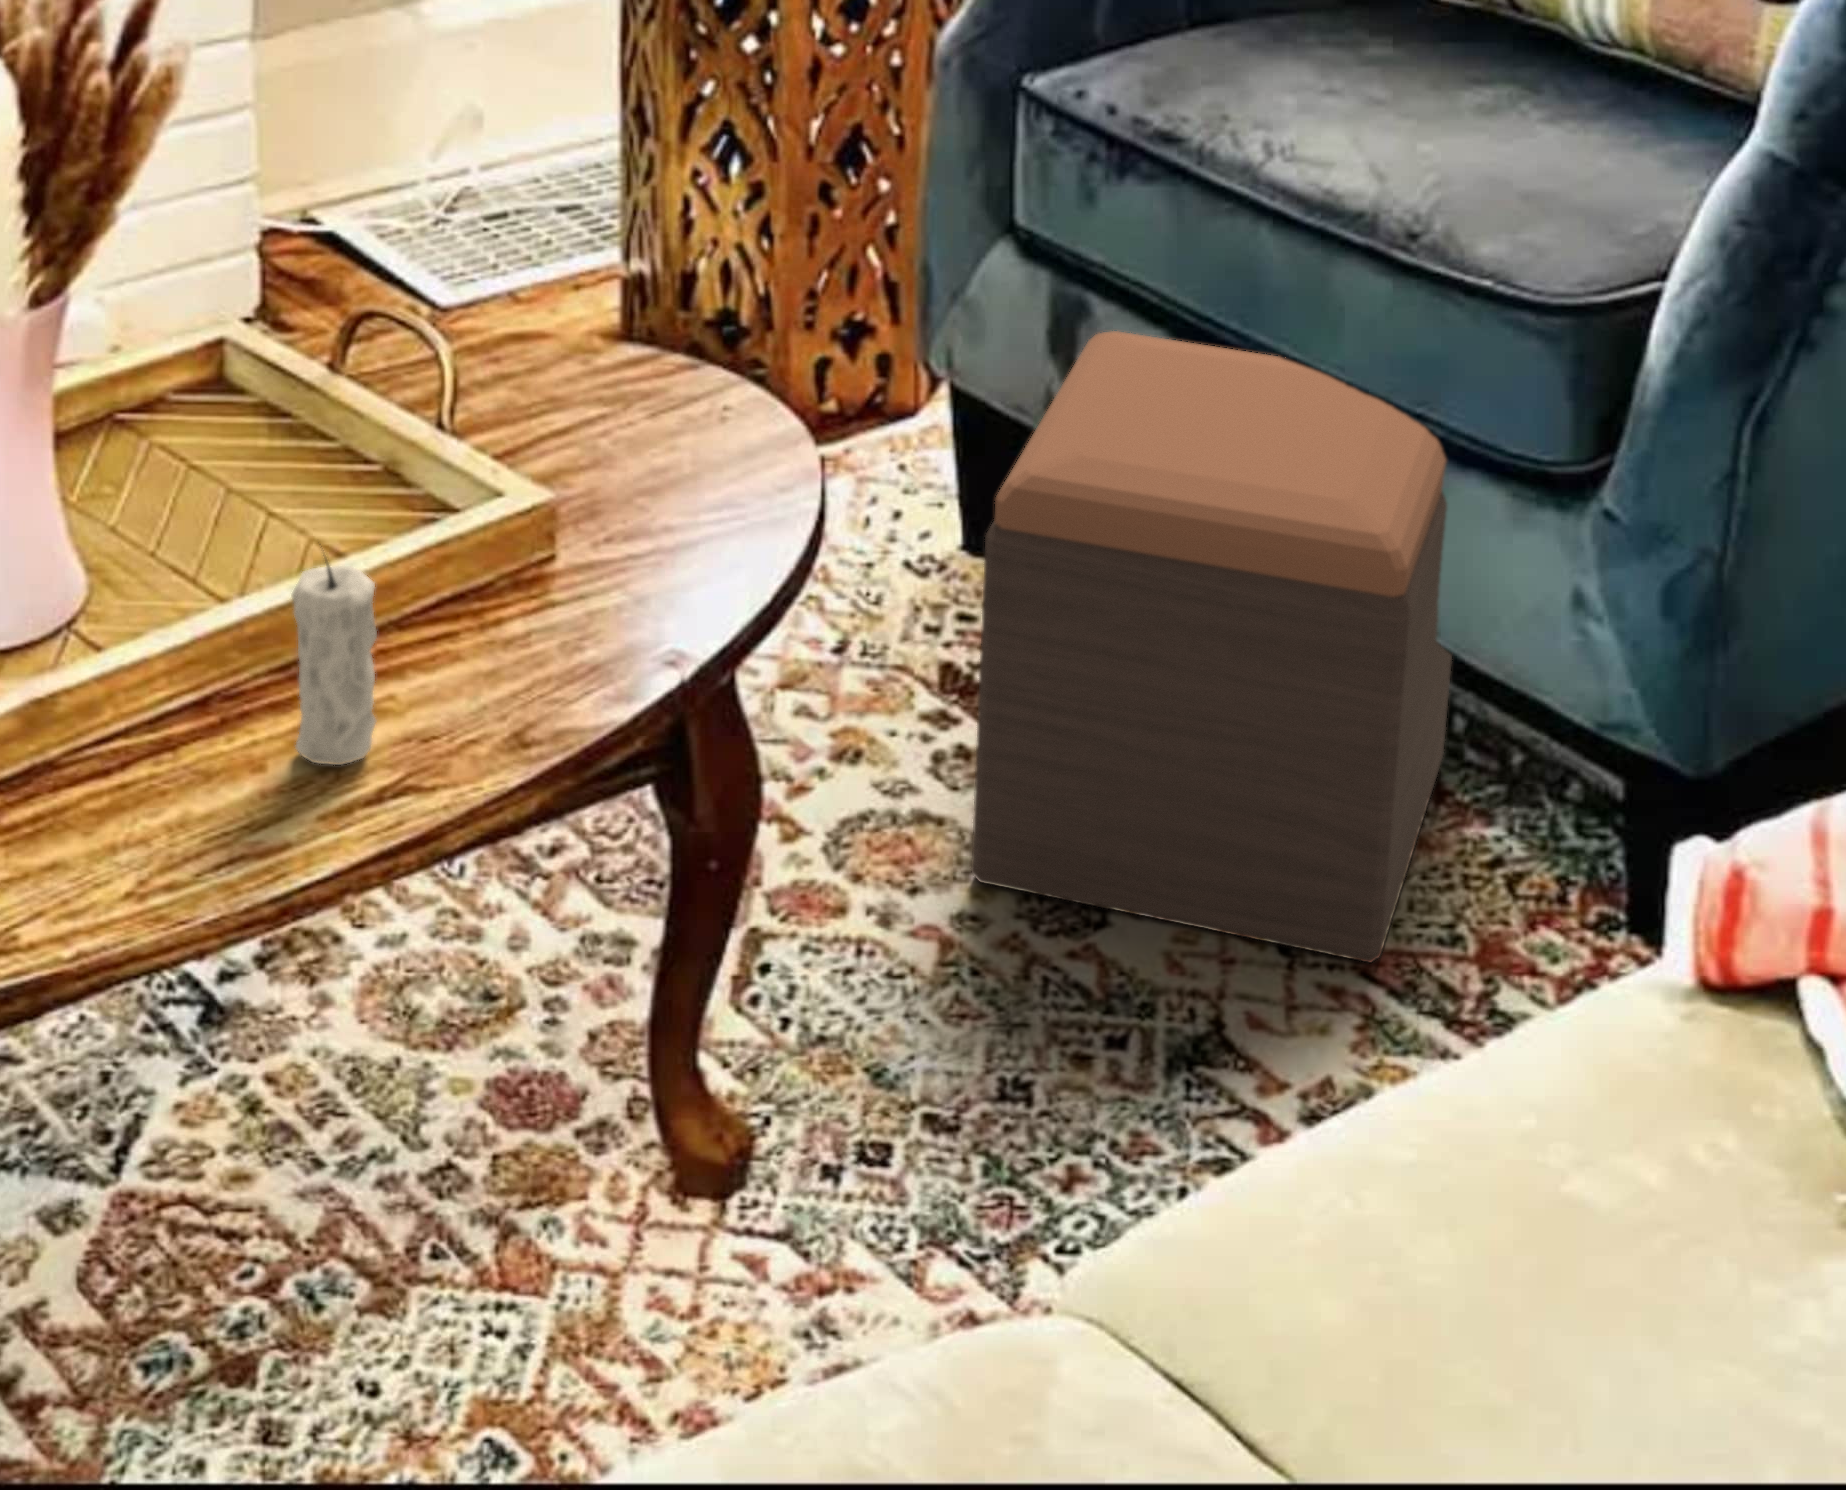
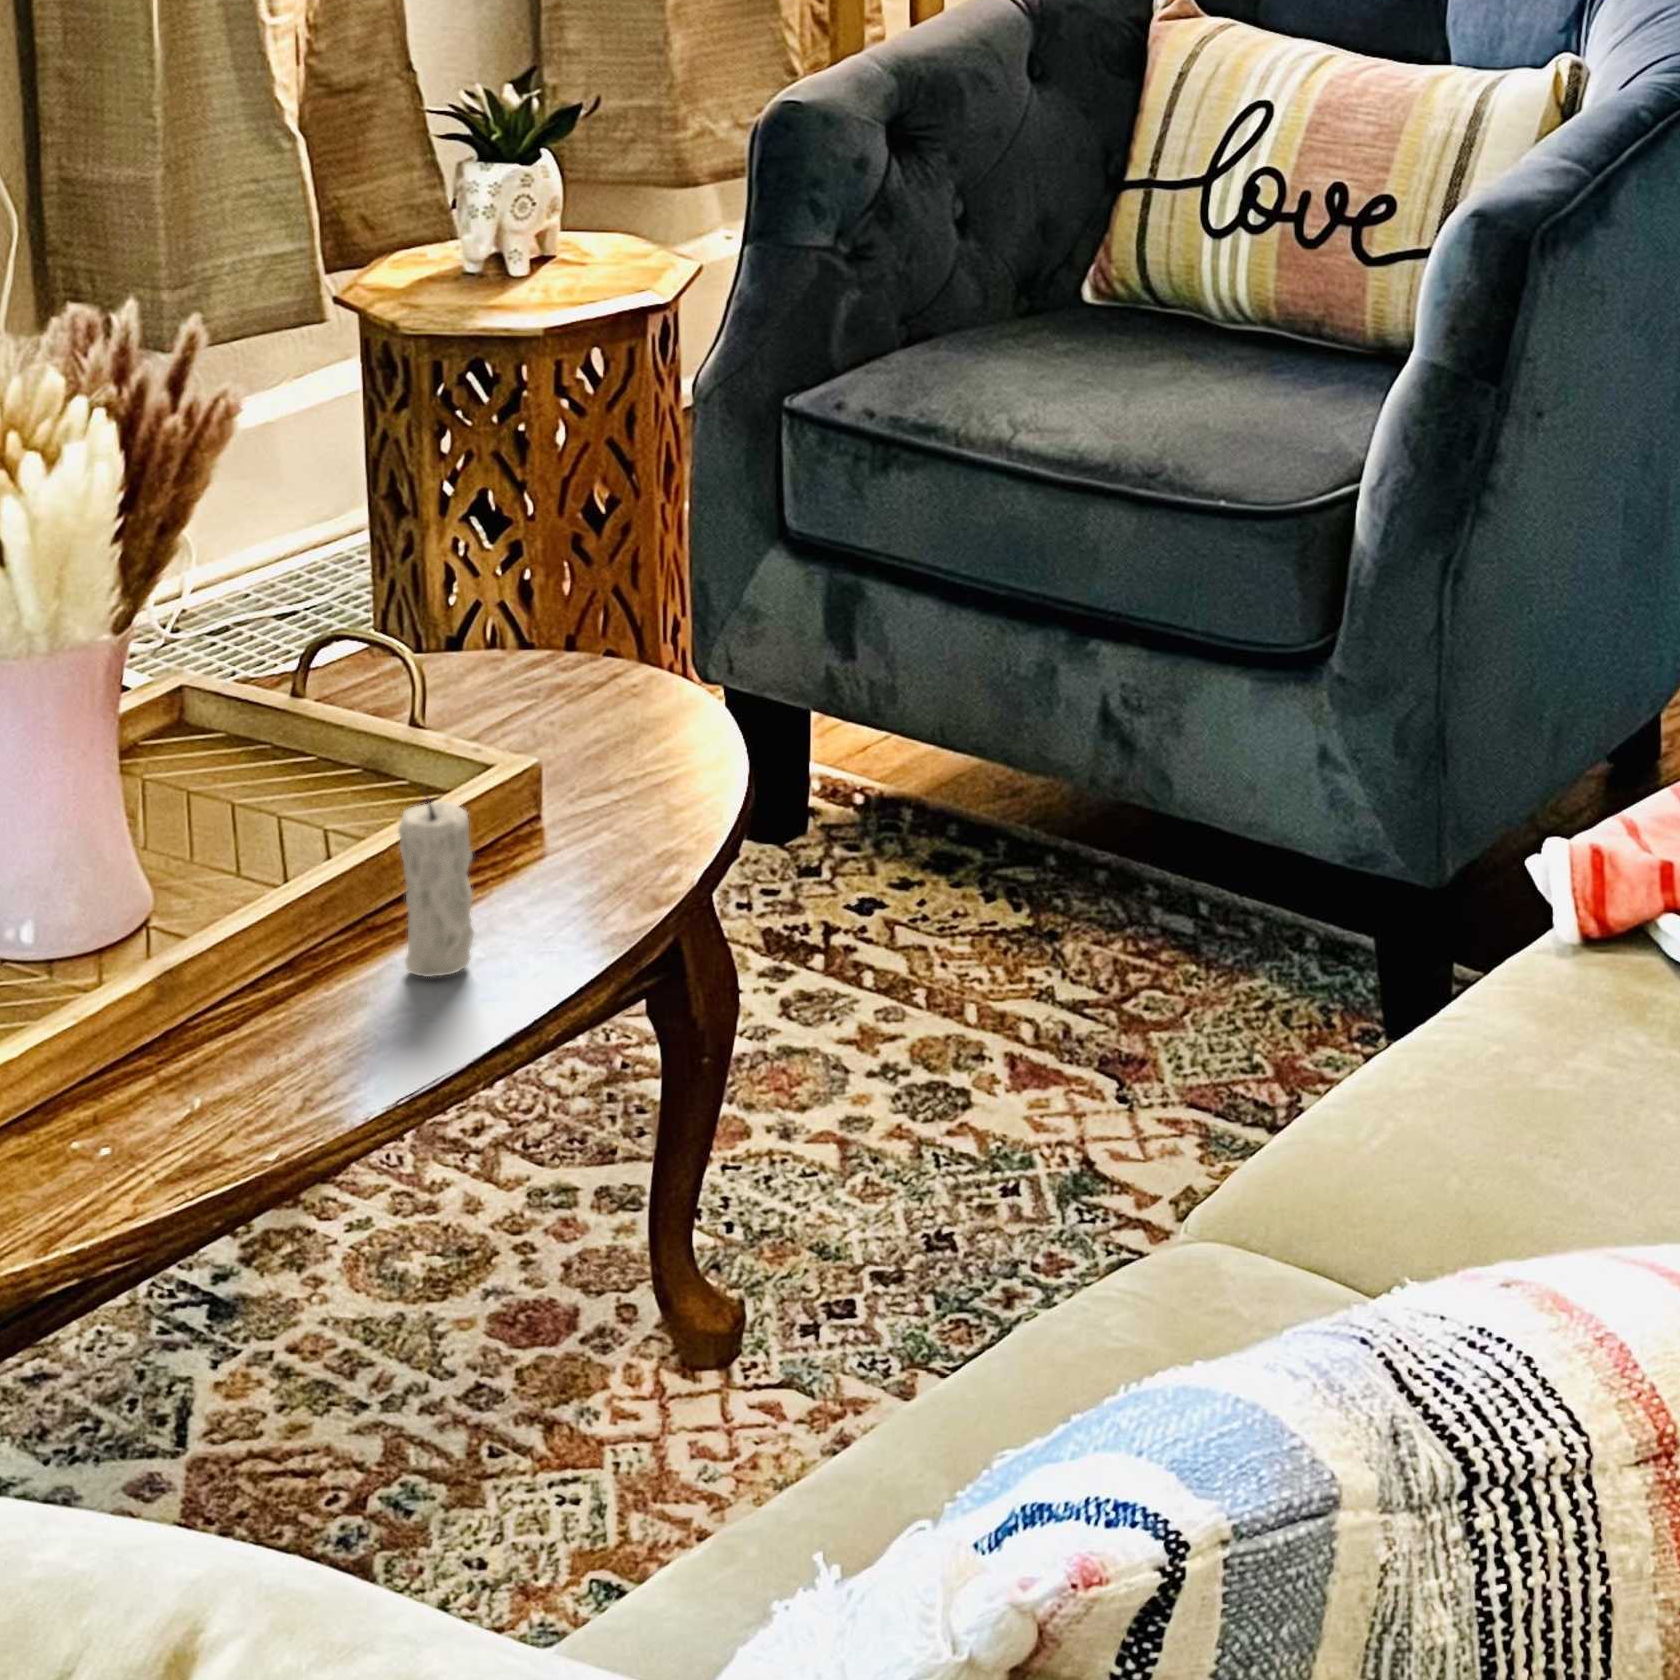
footstool: present [971,331,1452,962] -> none [838,602,1201,1097]

